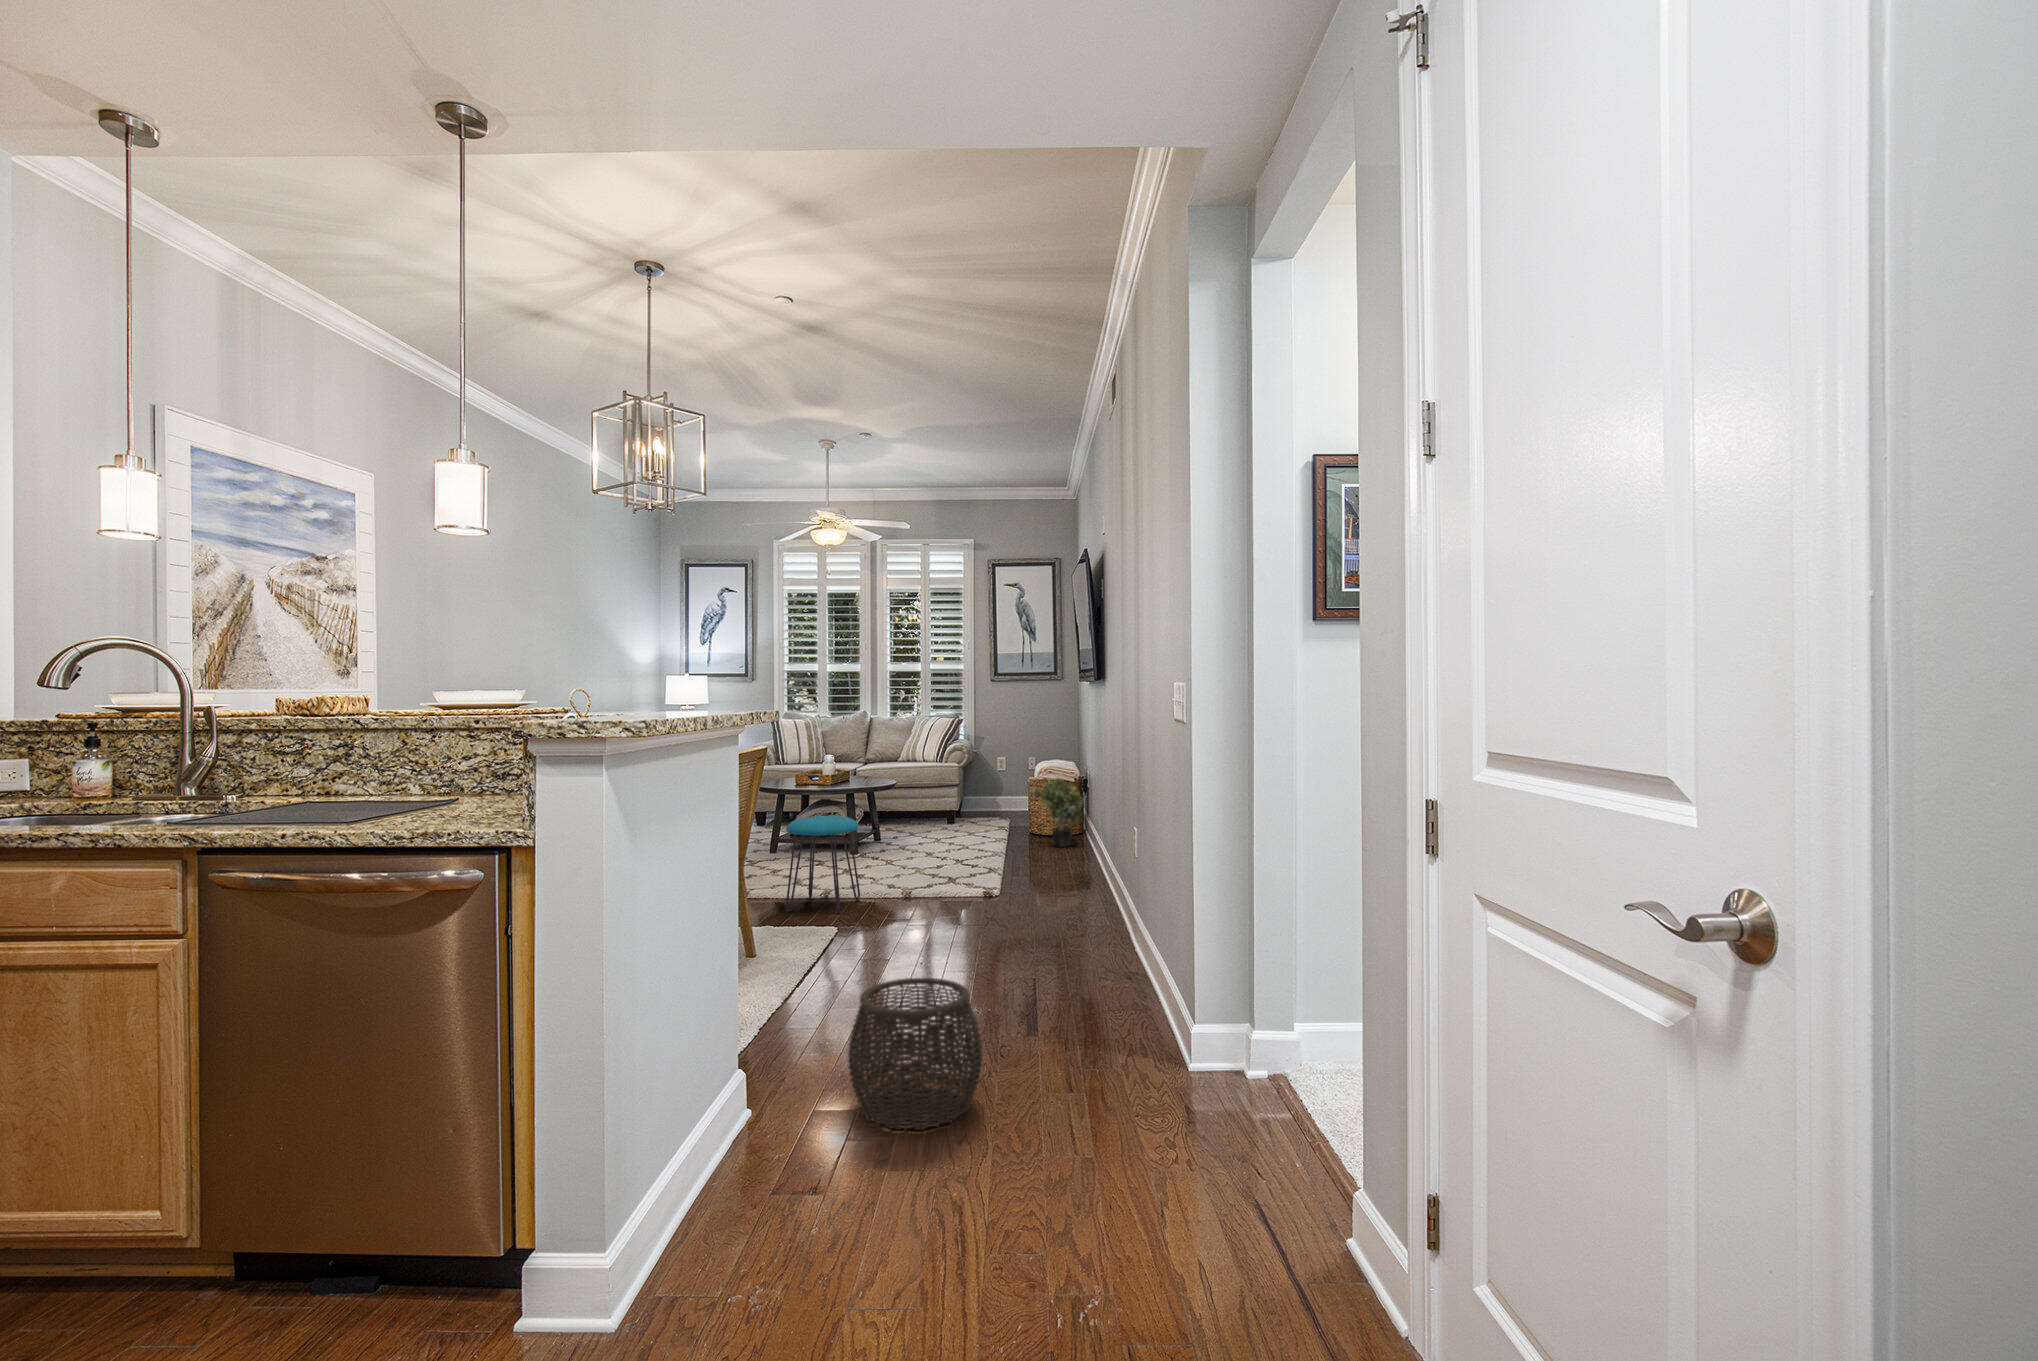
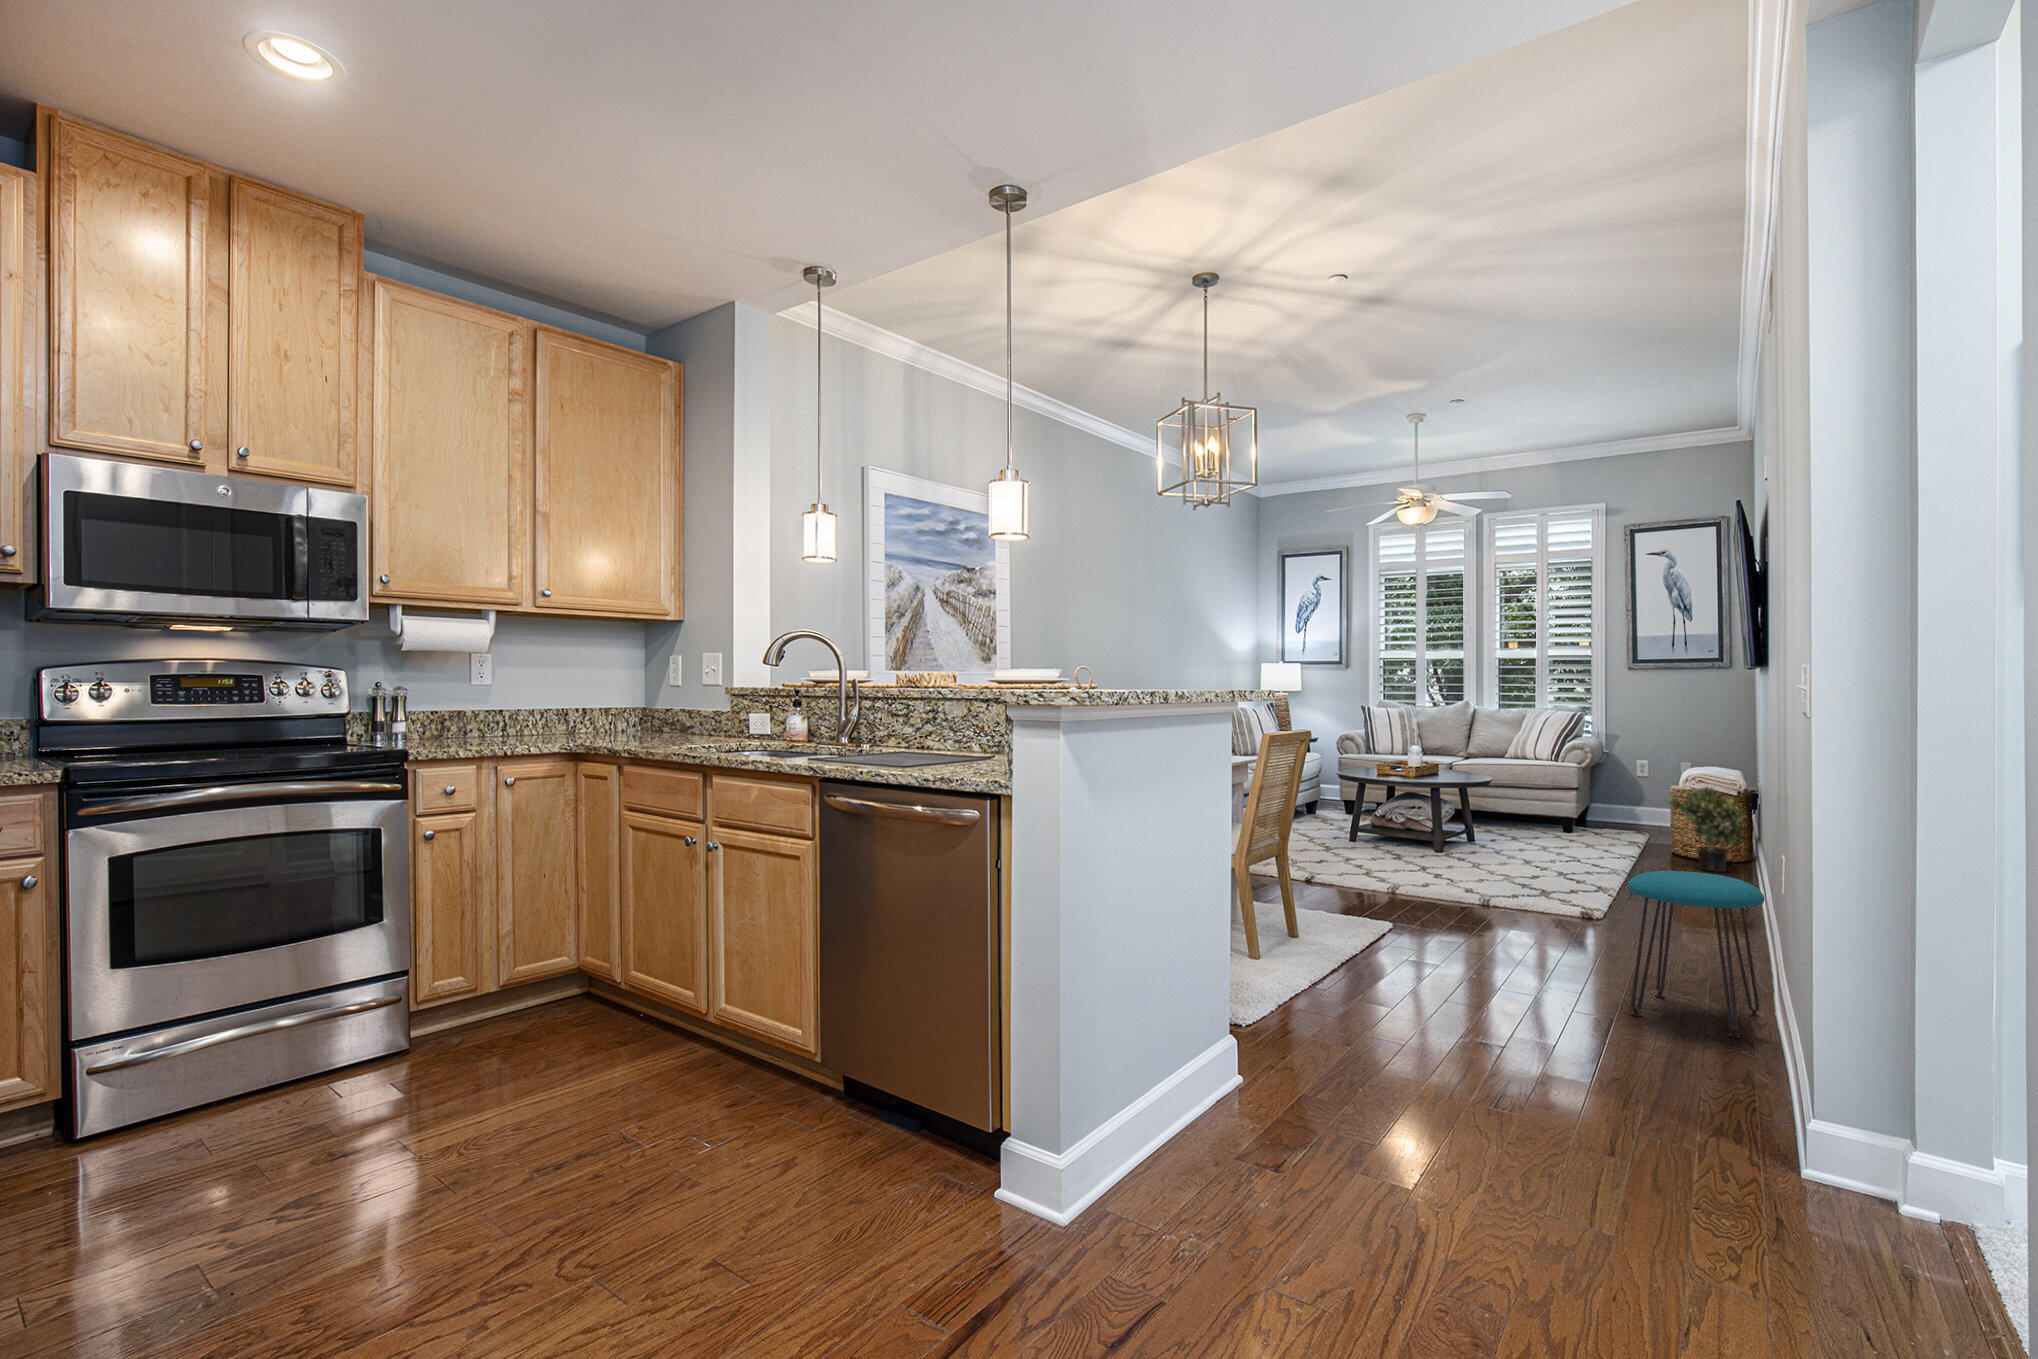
stool: present [786,816,860,913] -> present [1627,871,1764,1038]
woven basket: present [848,978,983,1130] -> none [1333,977,1490,1144]

